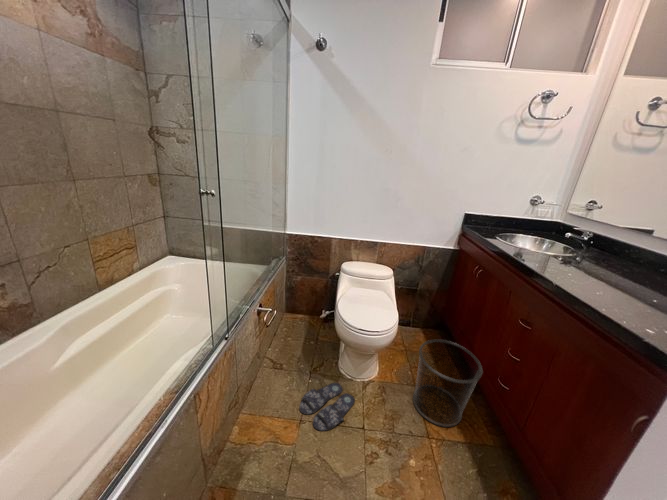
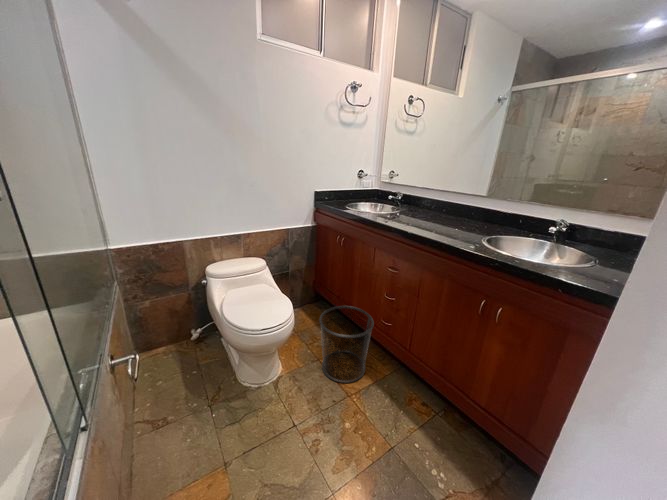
slippers: present [299,383,355,431] -> none [212,398,274,461]

